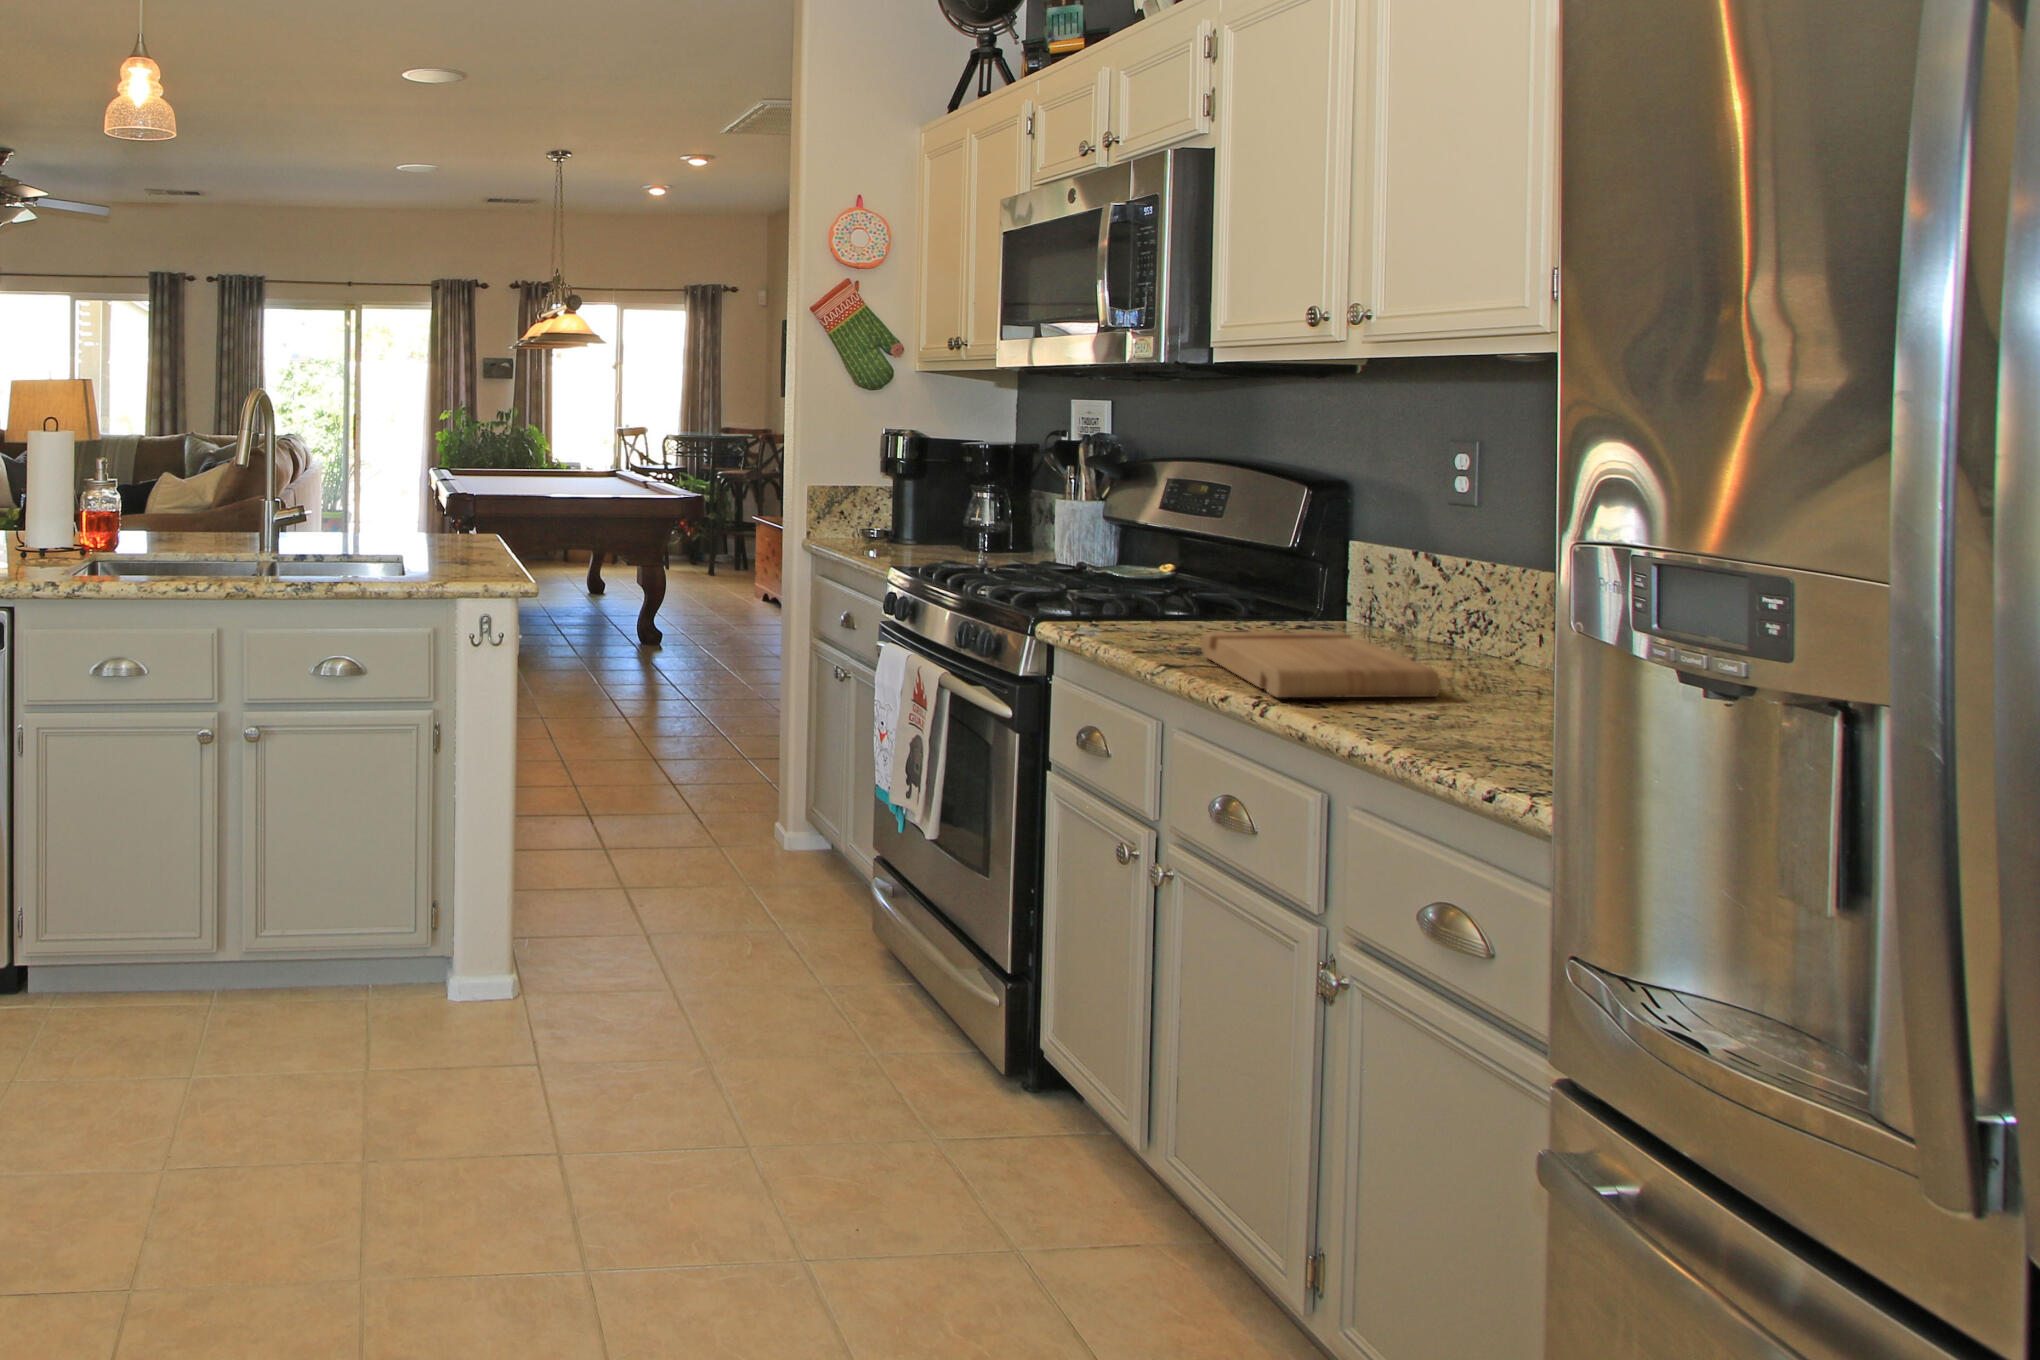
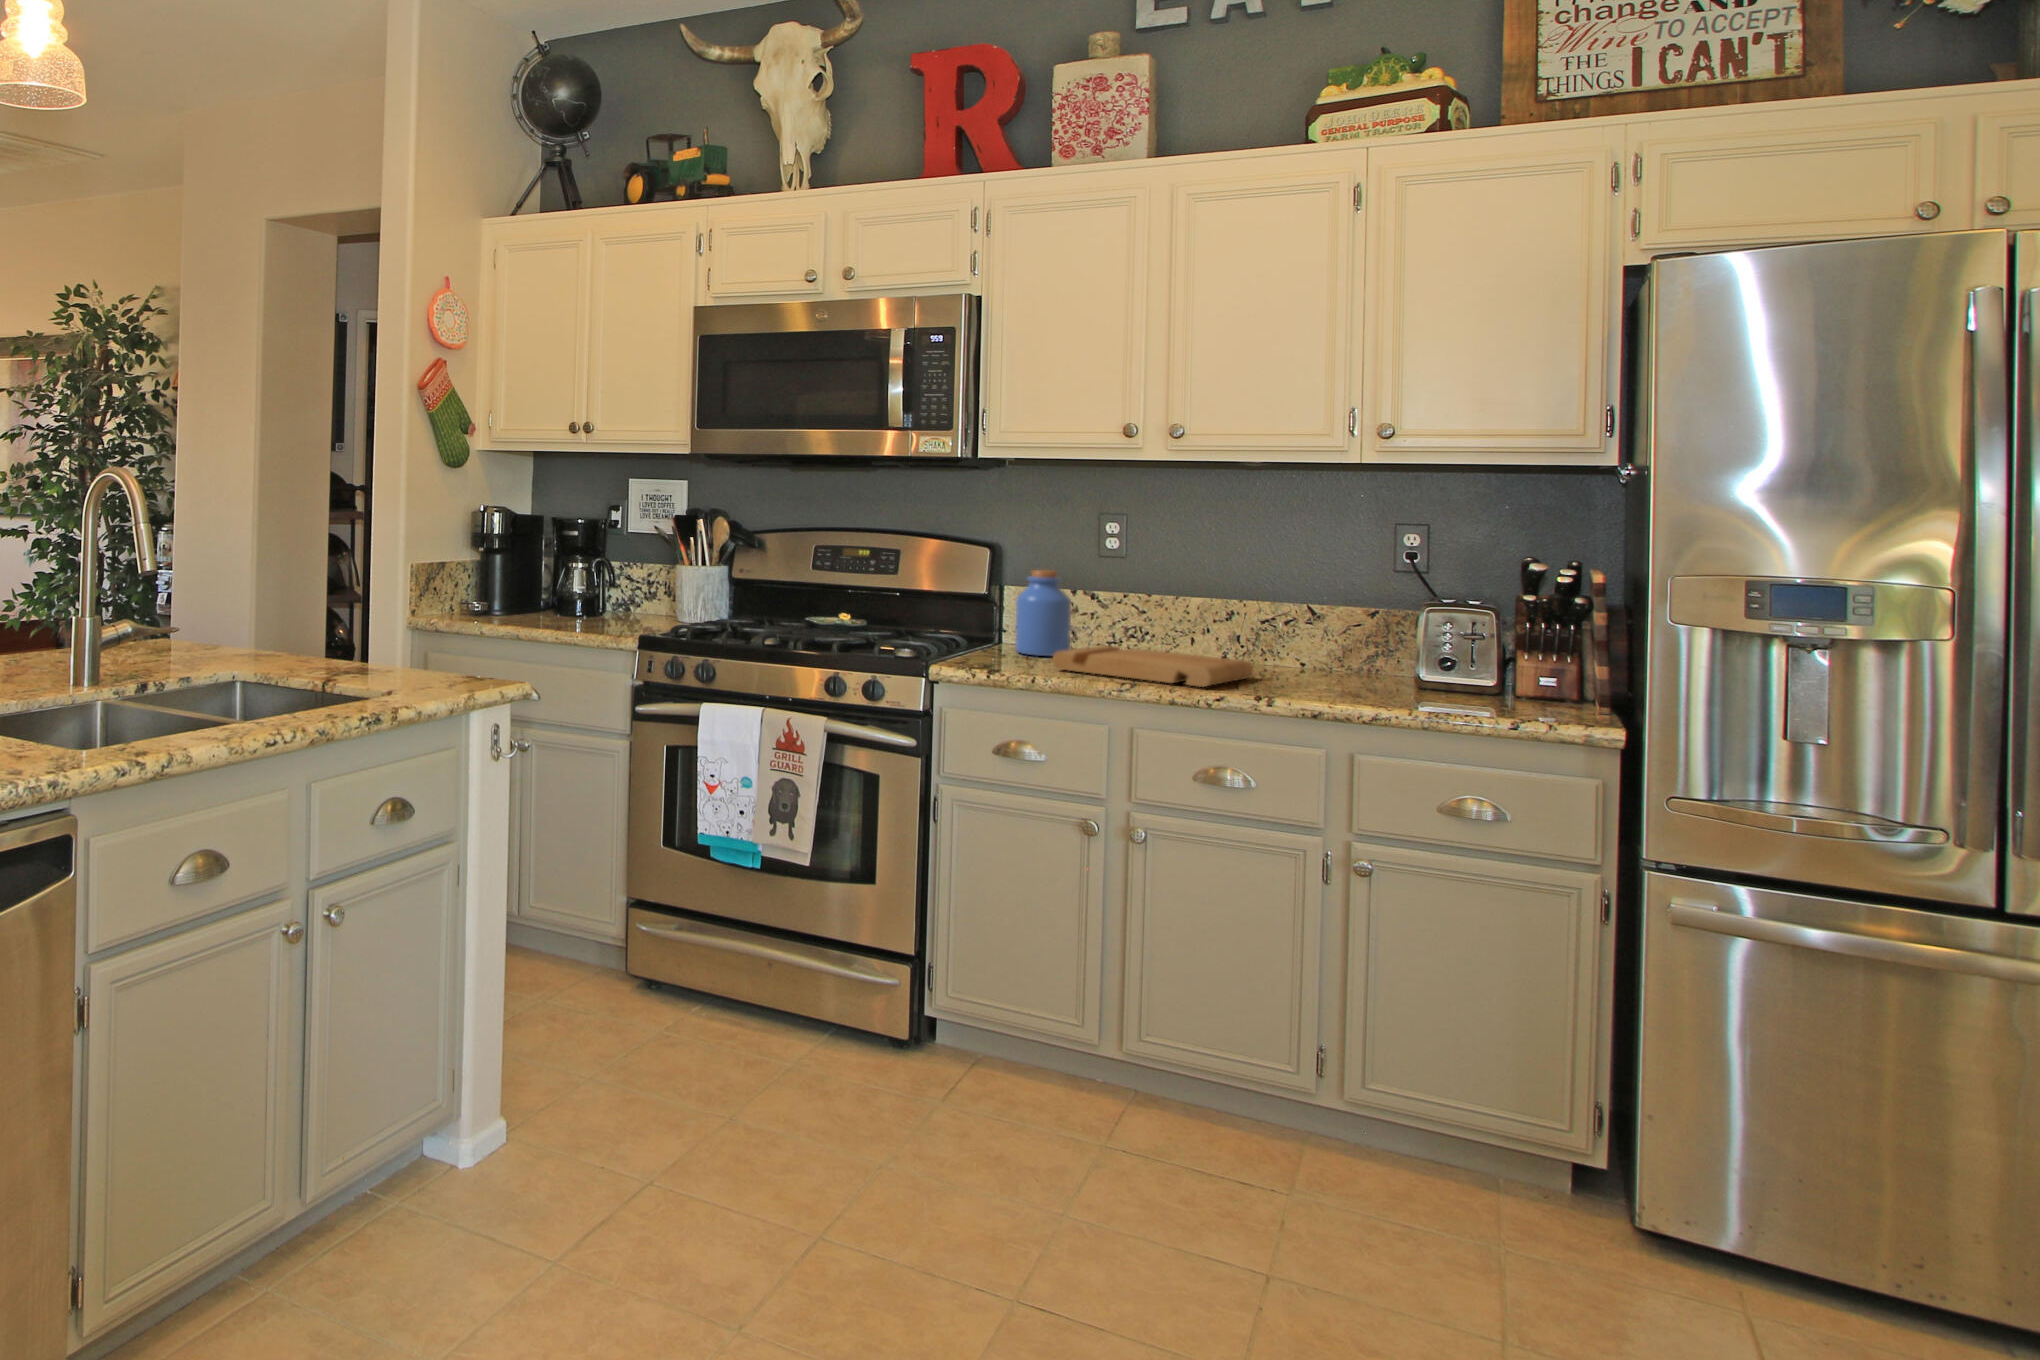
jar: none [1267,520,1349,642] -> present [1015,570,1071,656]

